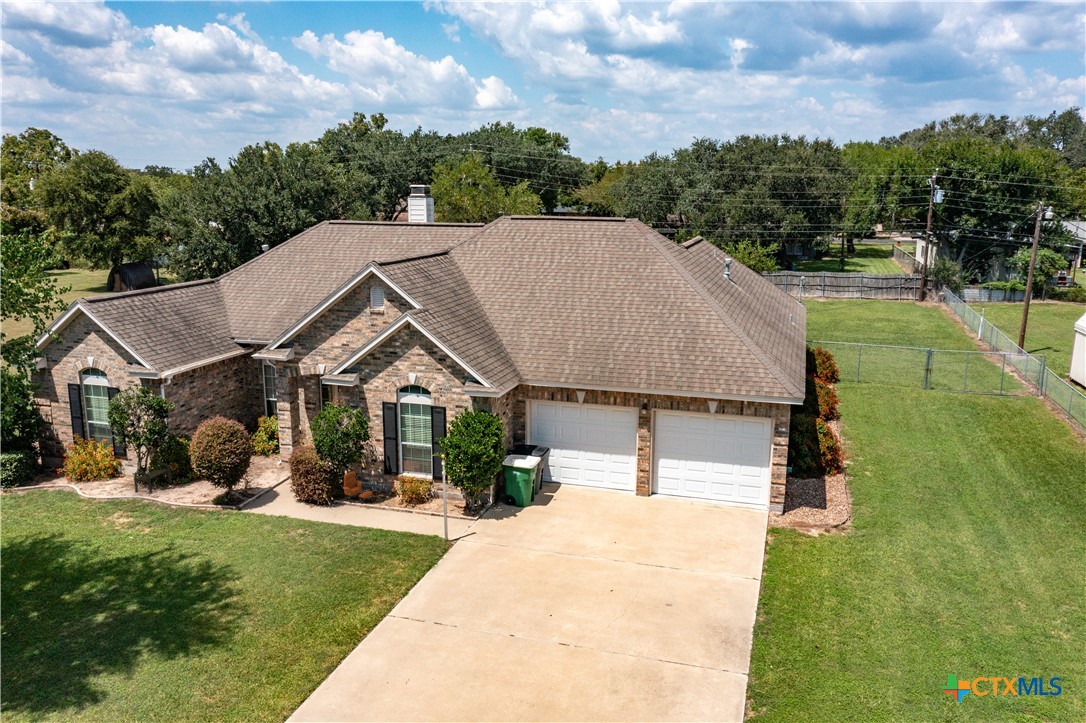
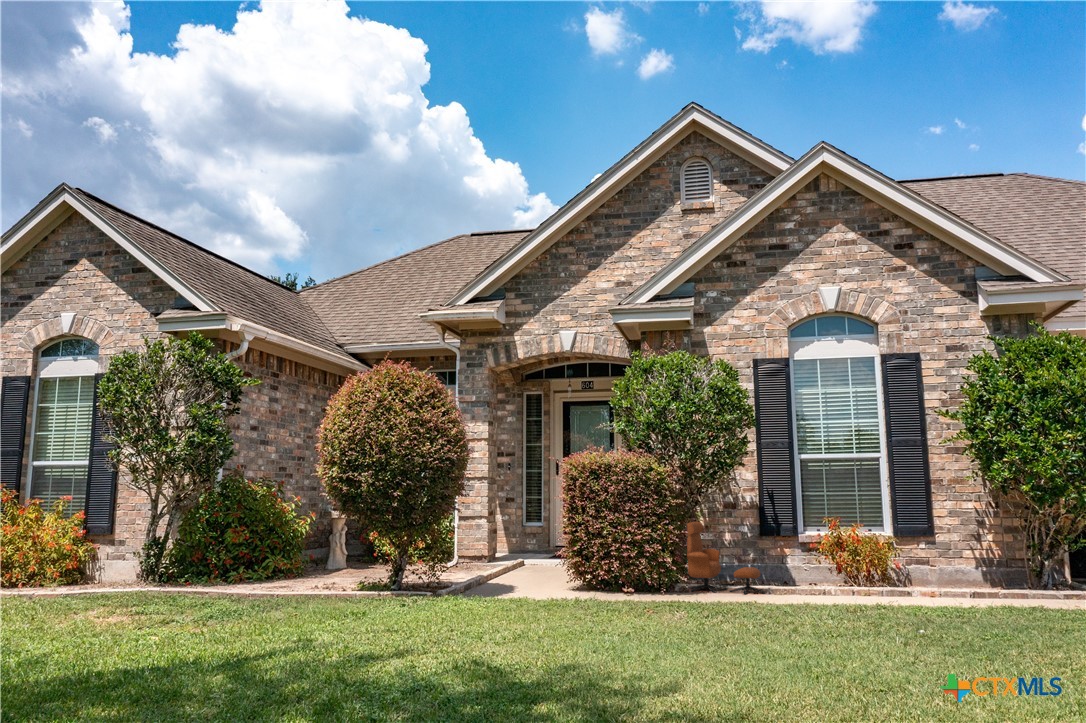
bench: present [134,463,172,493] -> none [132,530,218,591]

